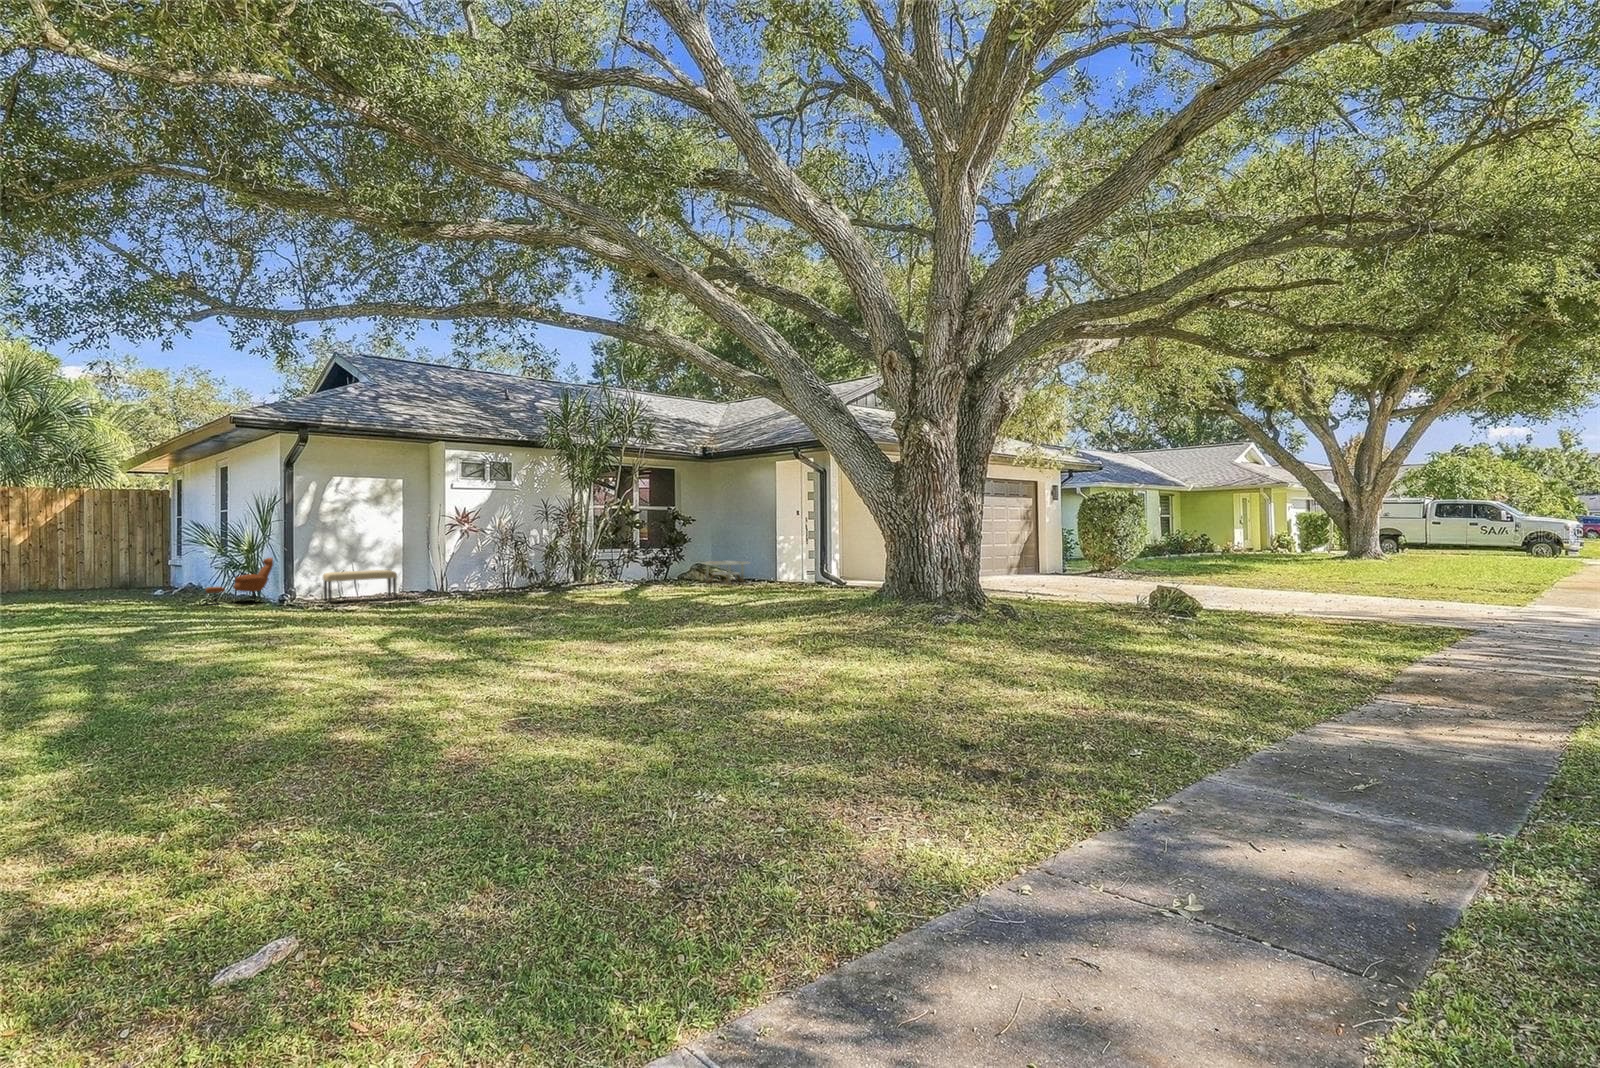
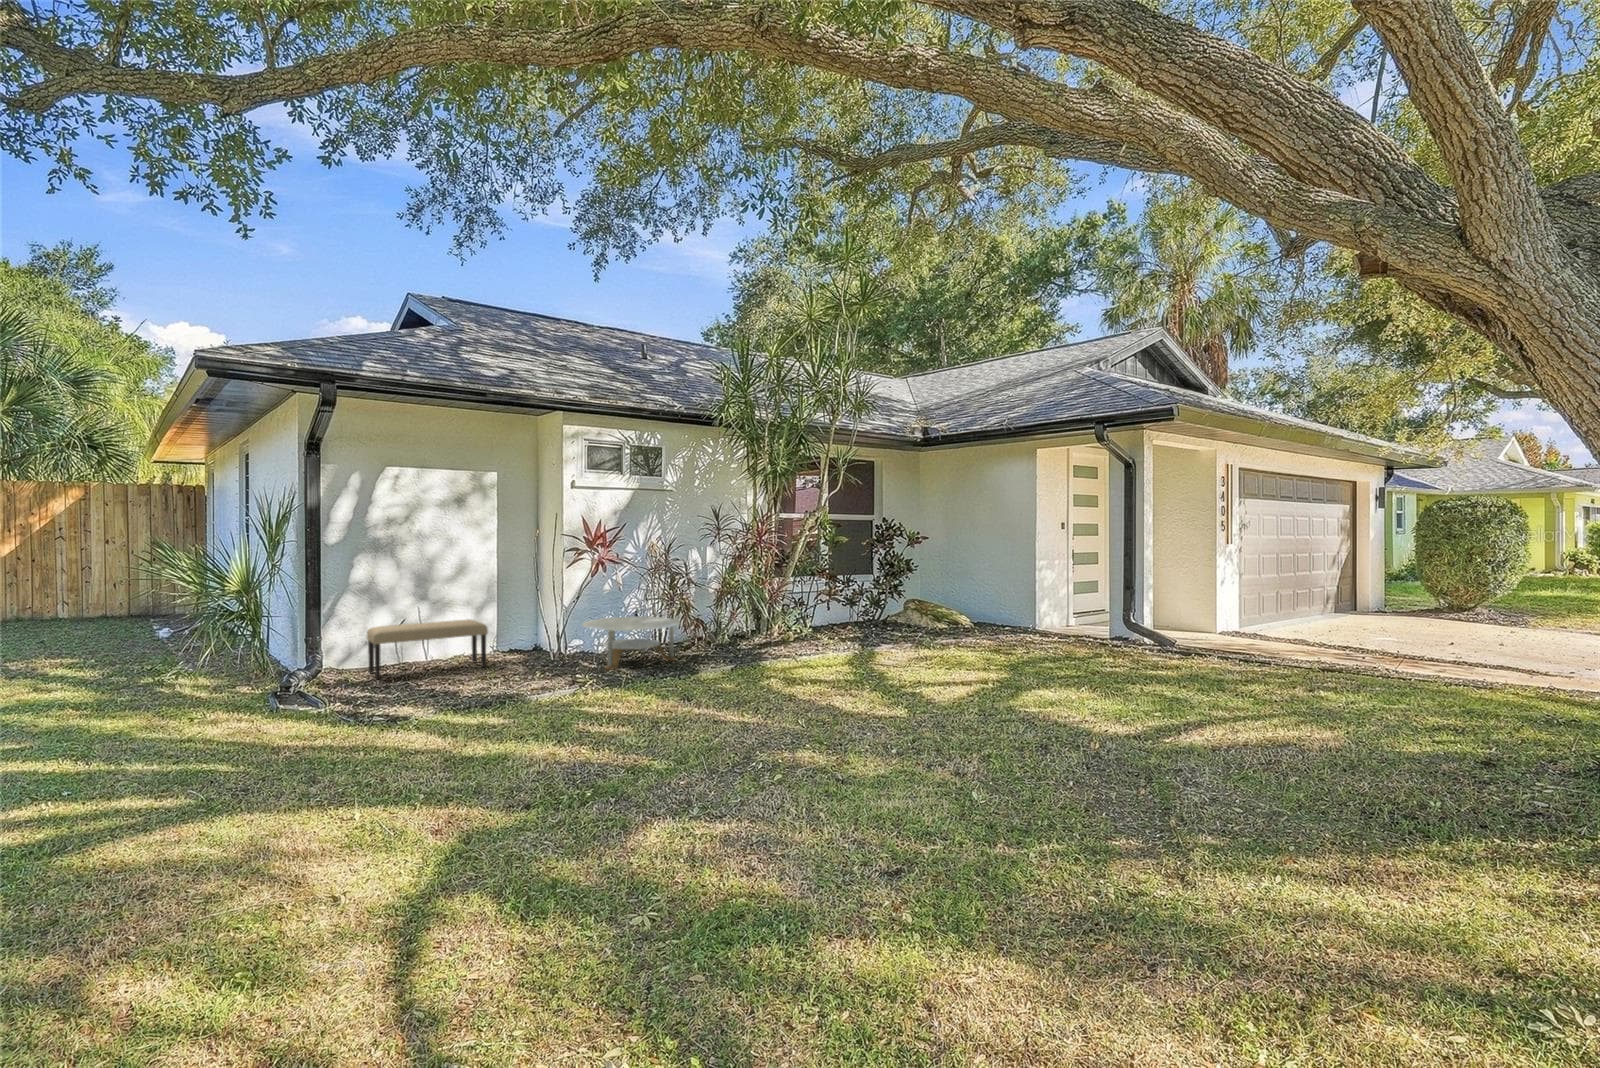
lounge chair: present [205,558,273,603] -> none [162,601,287,685]
round table: present [703,561,750,585] -> present [582,616,680,670]

